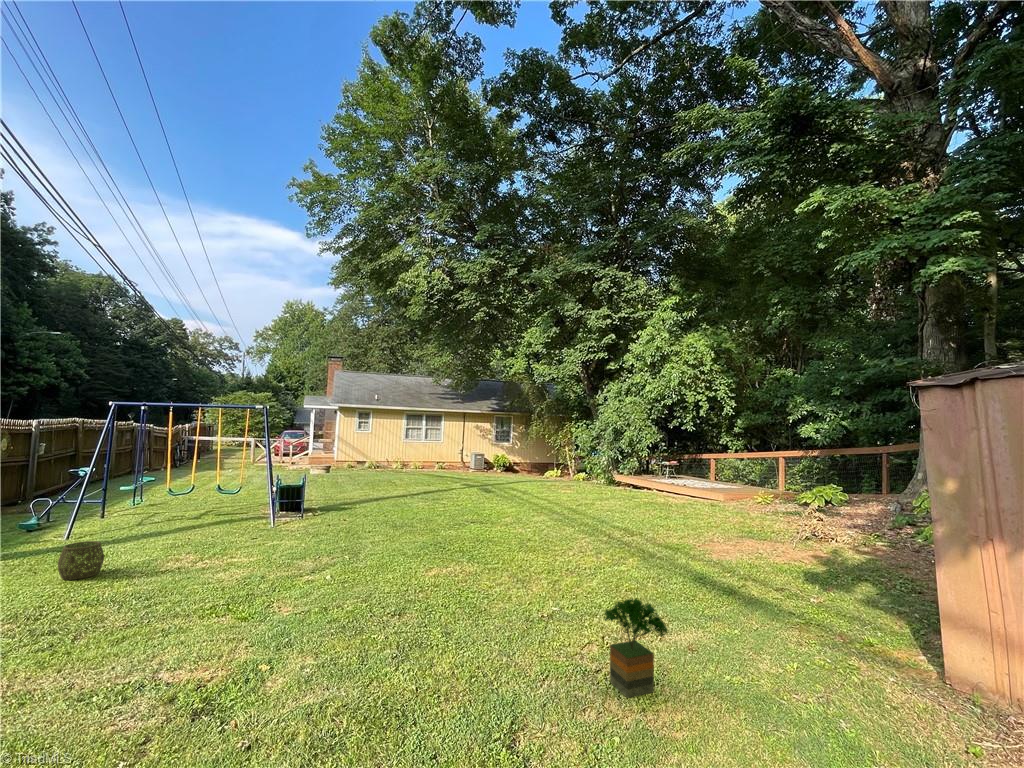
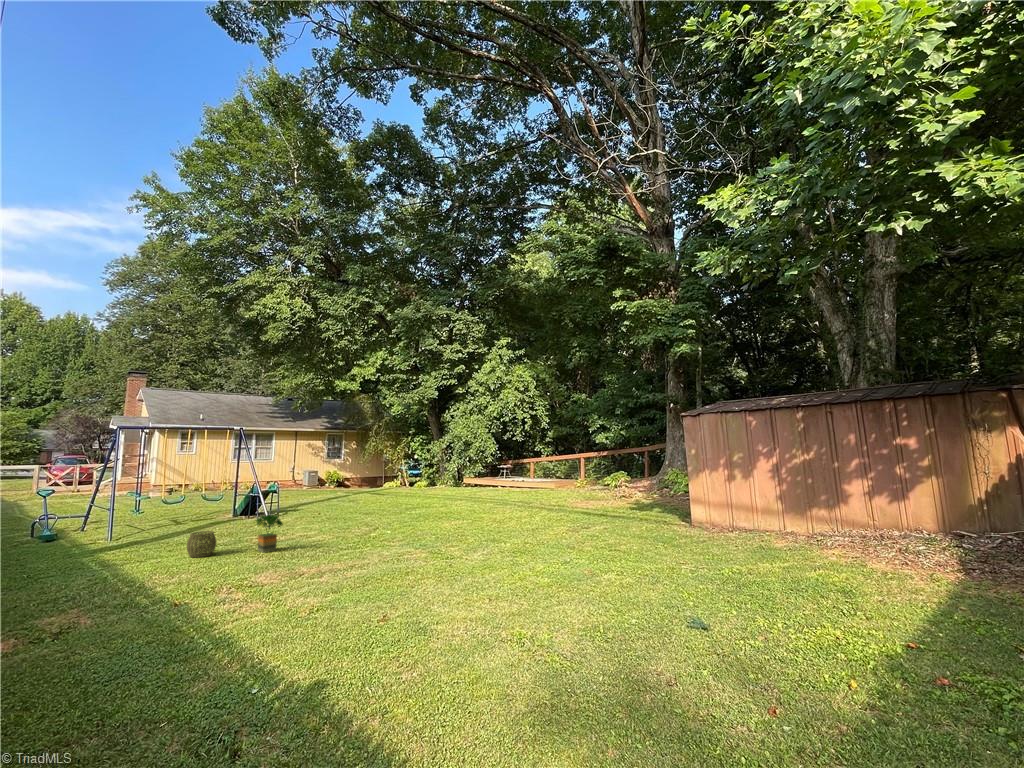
potted tree: present [604,598,668,698] -> present [256,515,283,553]

